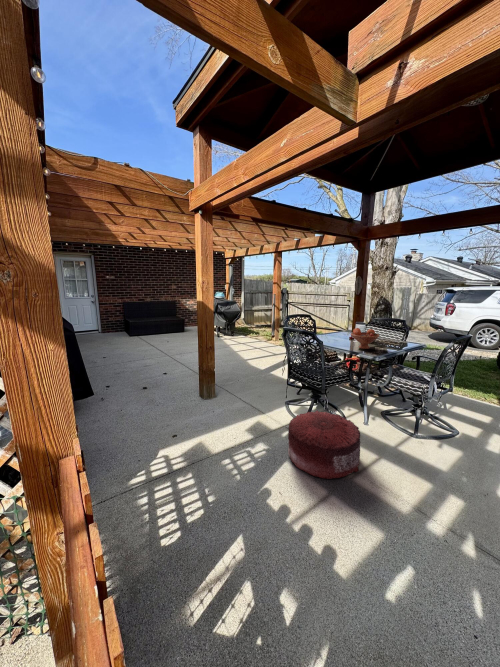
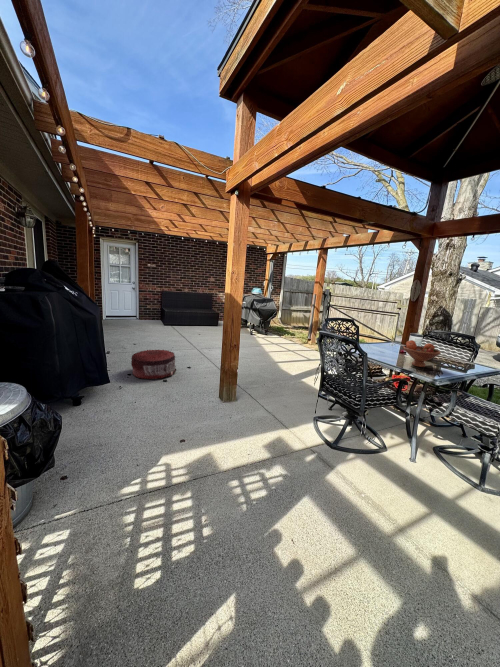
pouf: present [288,410,360,479] -> present [131,350,176,379]

